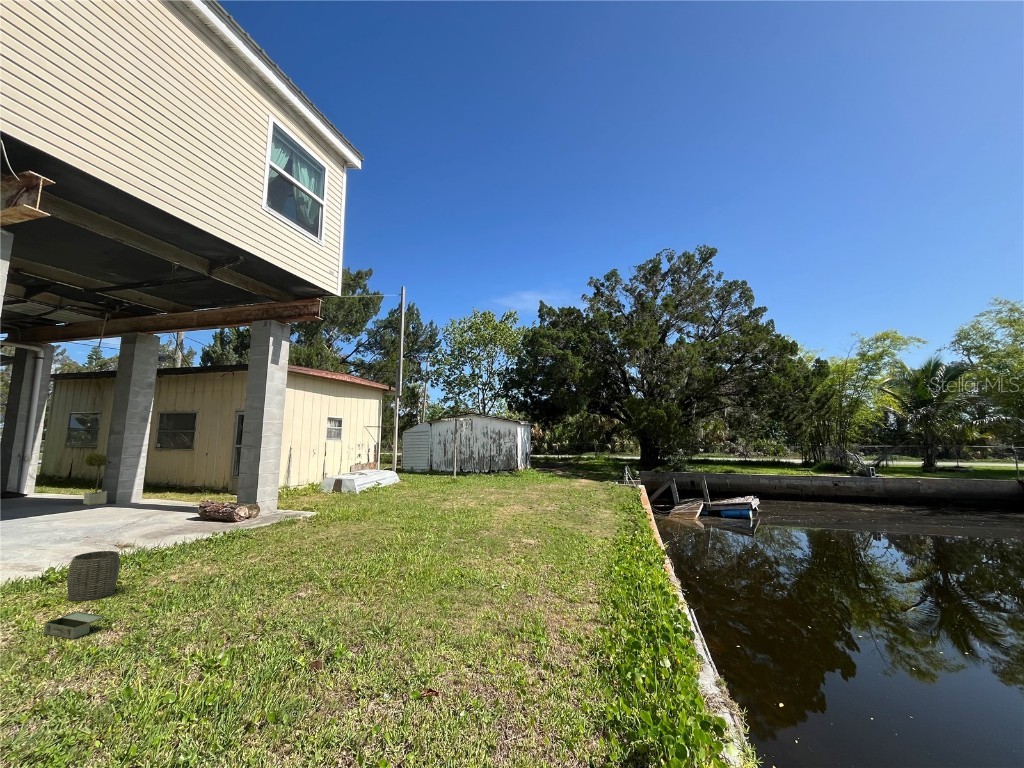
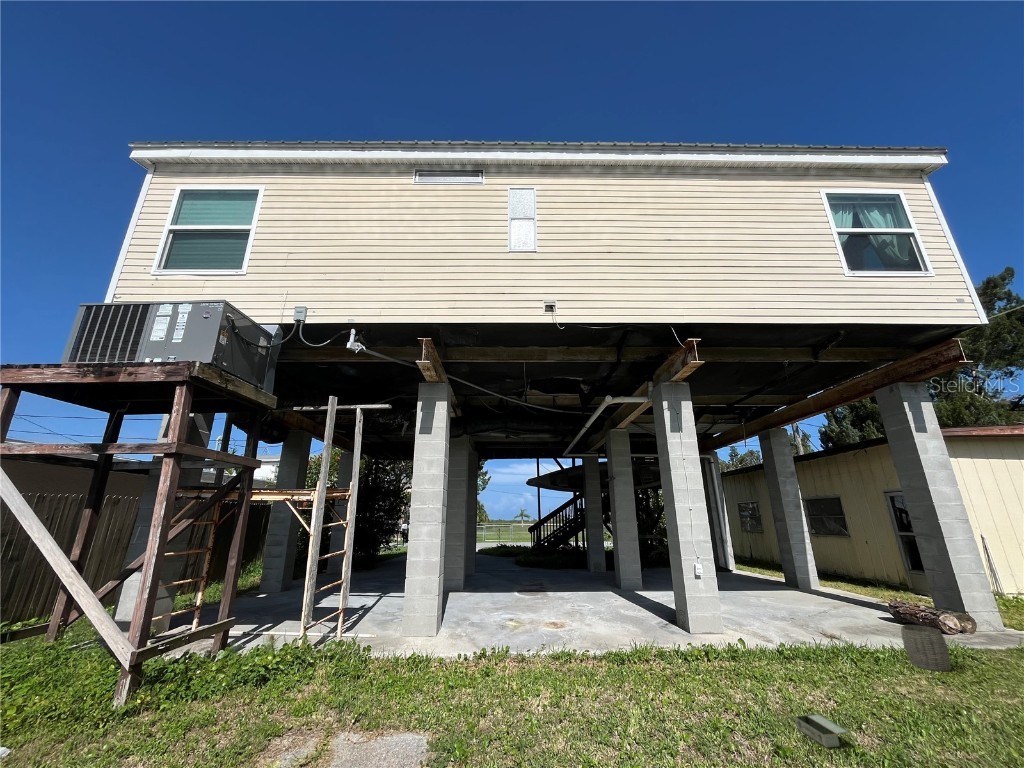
potted tree: present [83,453,112,505] -> none [763,538,792,586]
woven basket: present [67,551,120,601] -> present [901,625,951,671]

